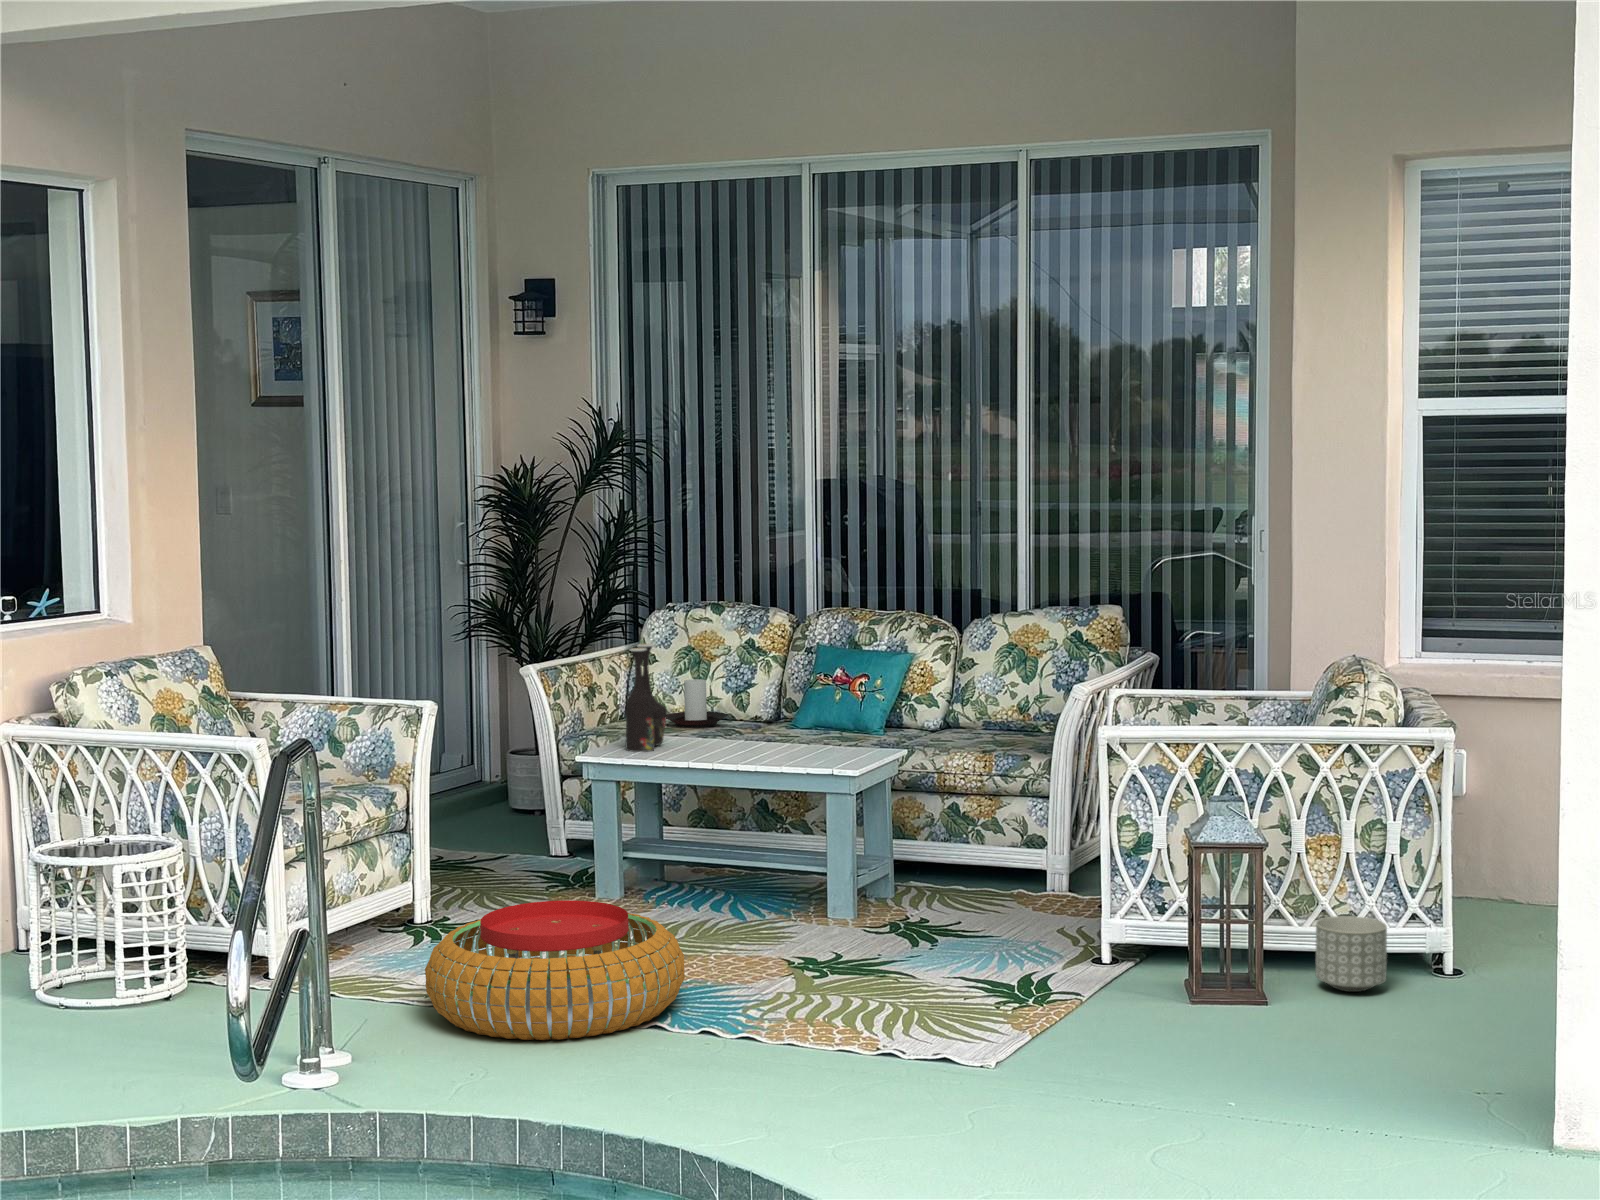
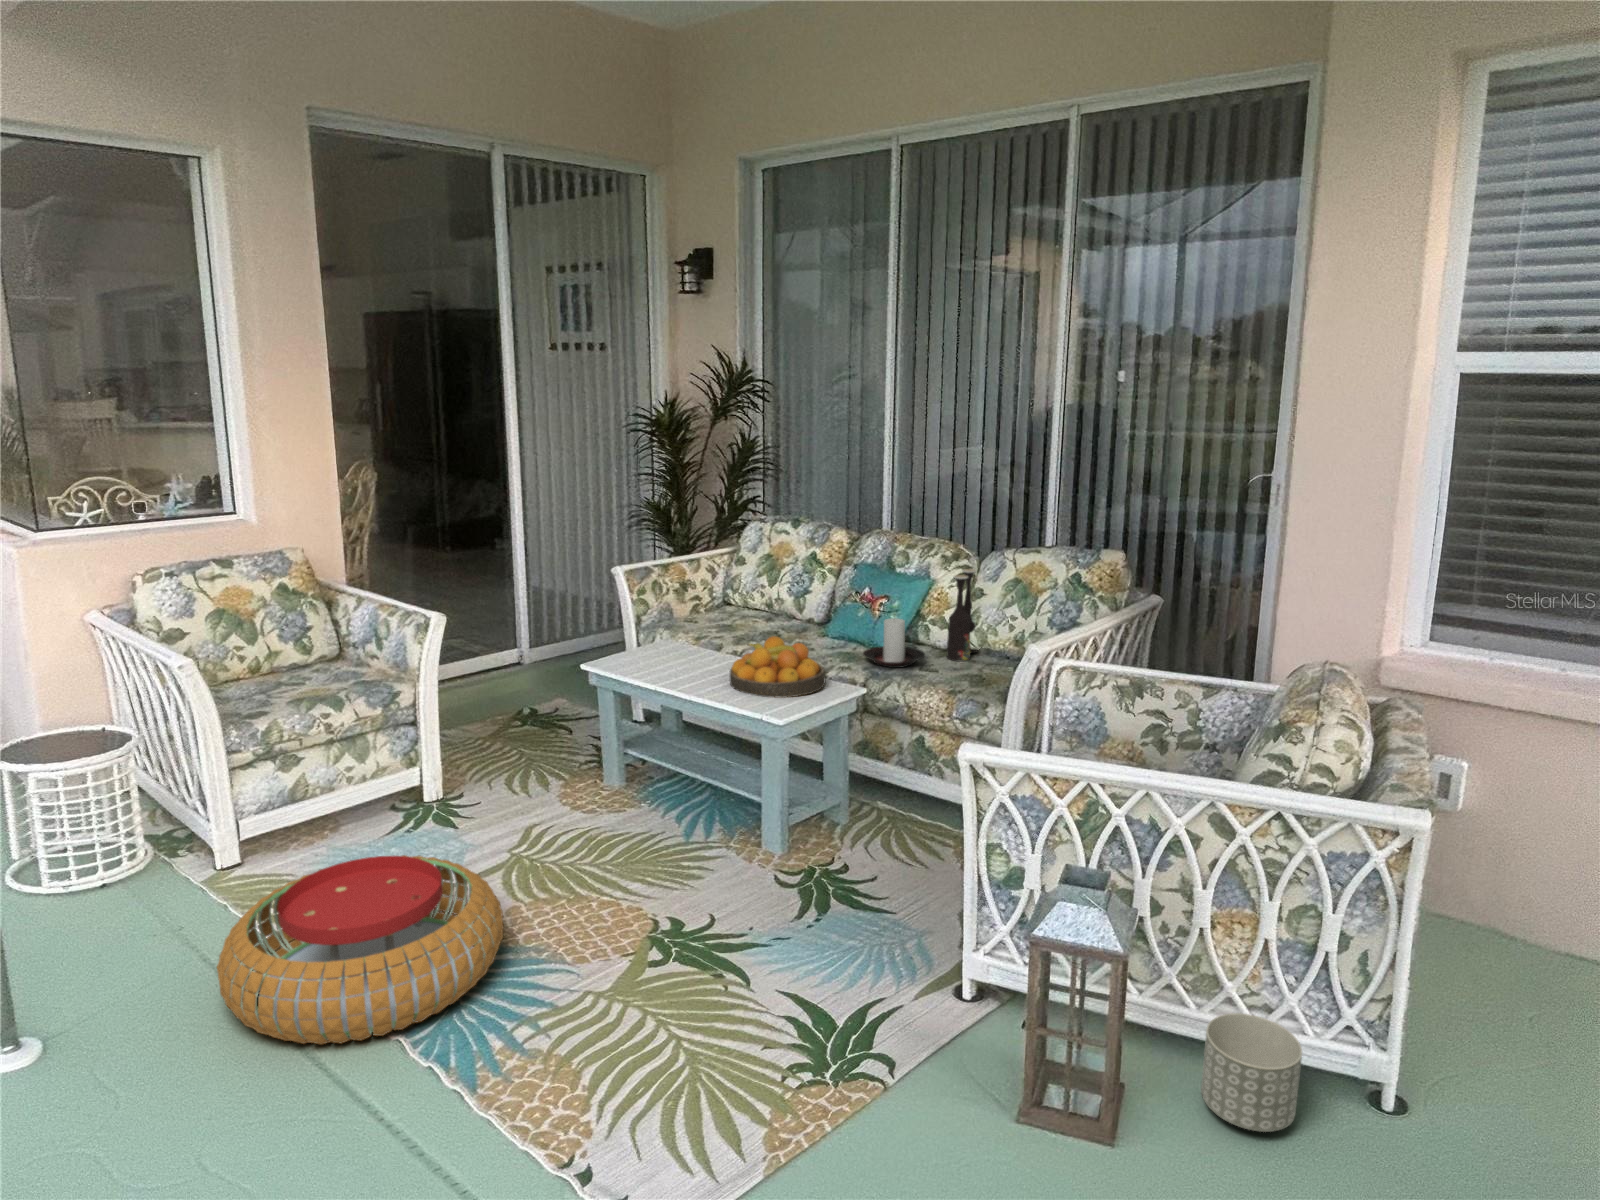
vase: present [625,644,667,752] -> present [947,569,978,661]
candle holder: present [666,679,728,728] -> present [863,618,925,668]
fruit bowl: none [758,704,861,761] -> present [730,636,825,698]

